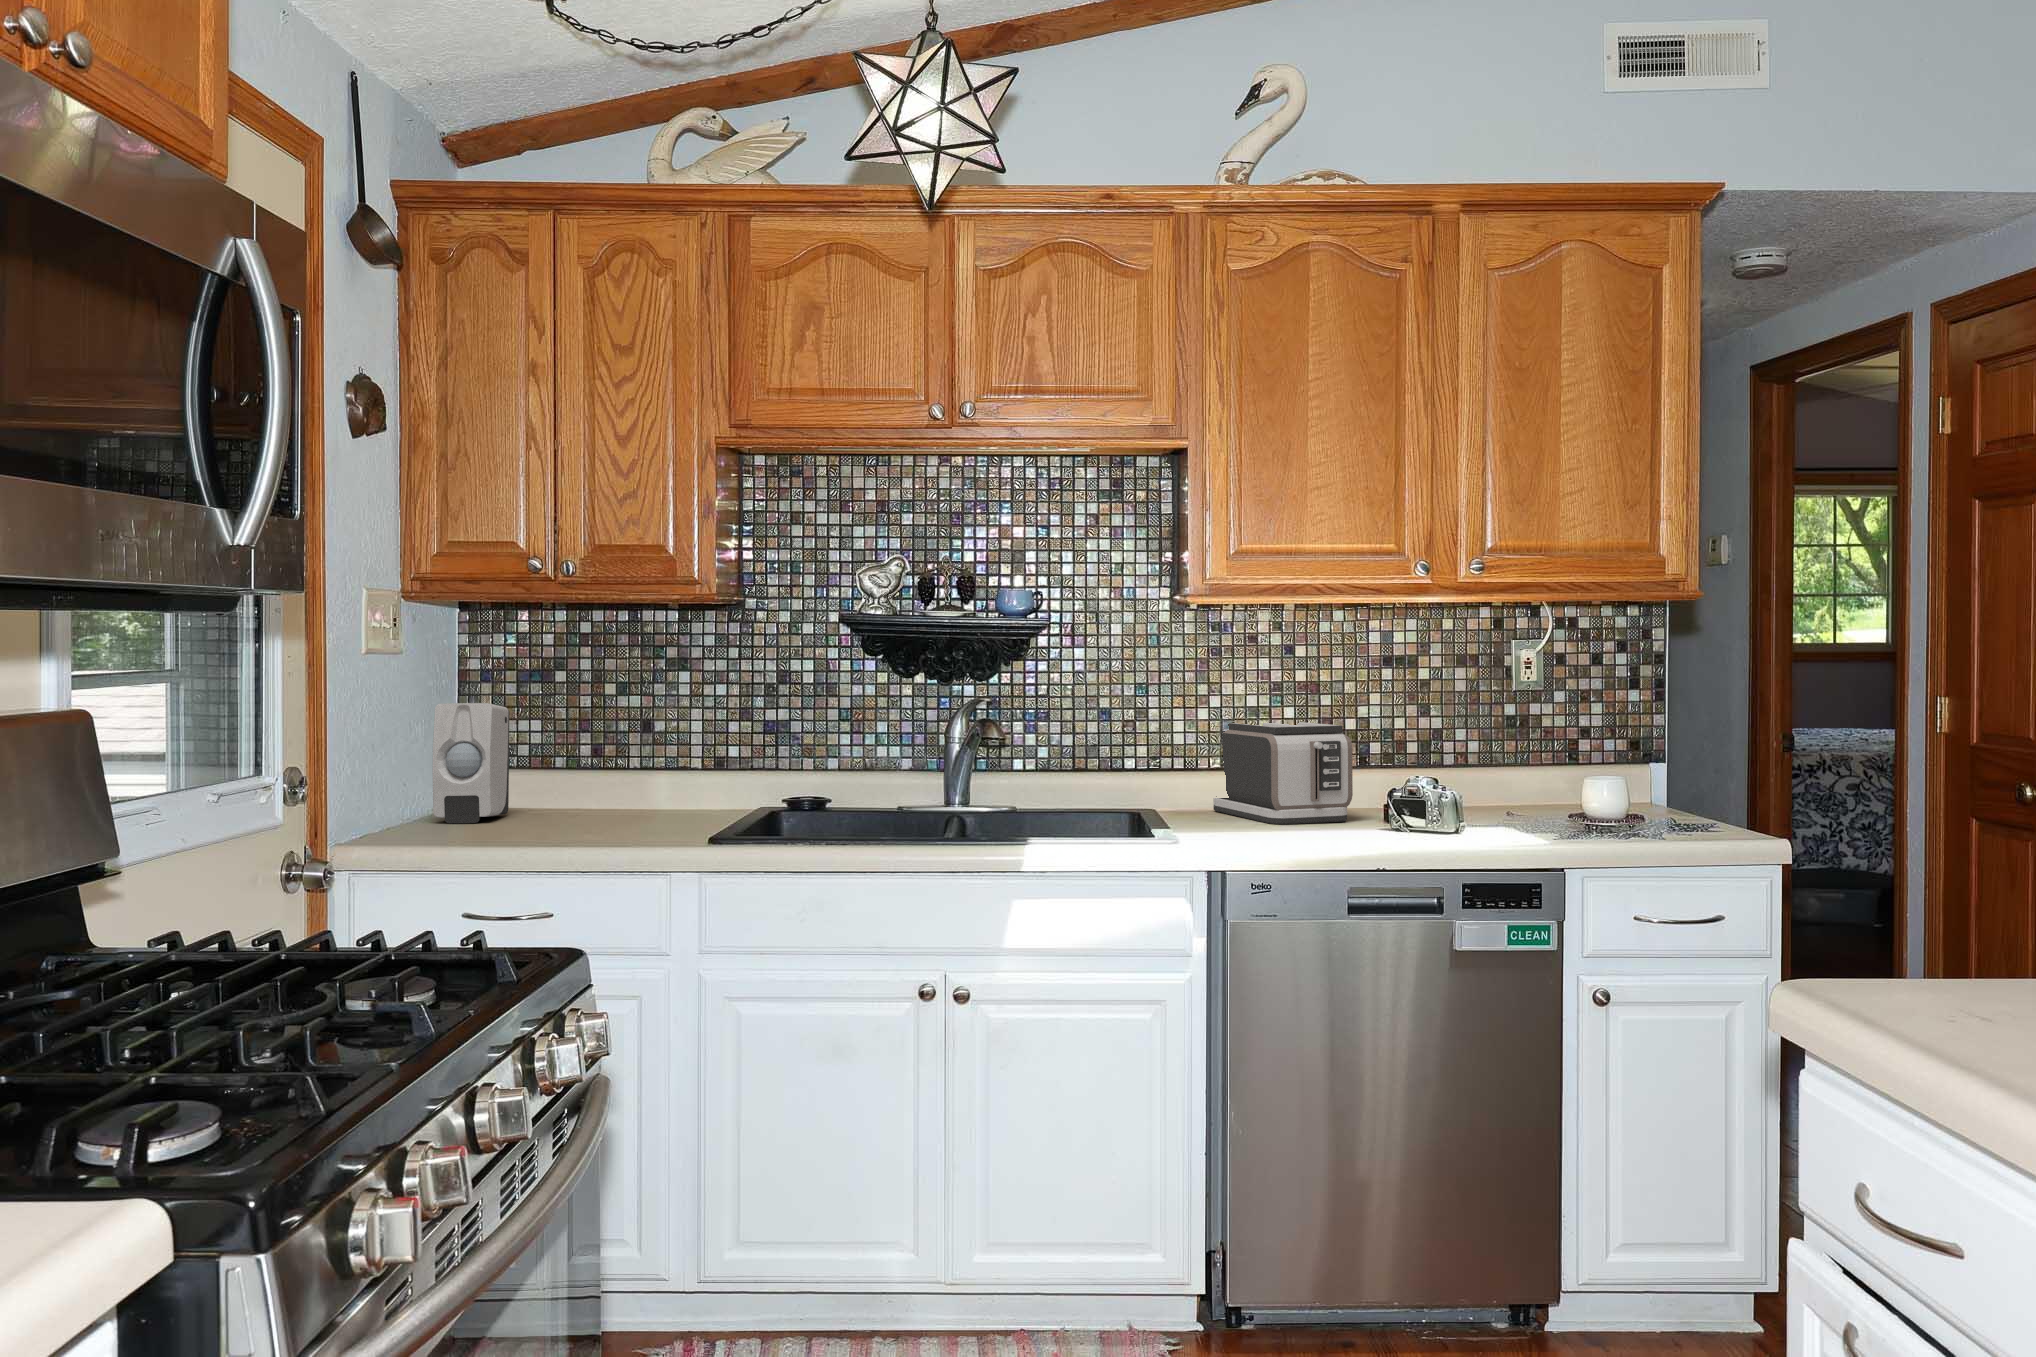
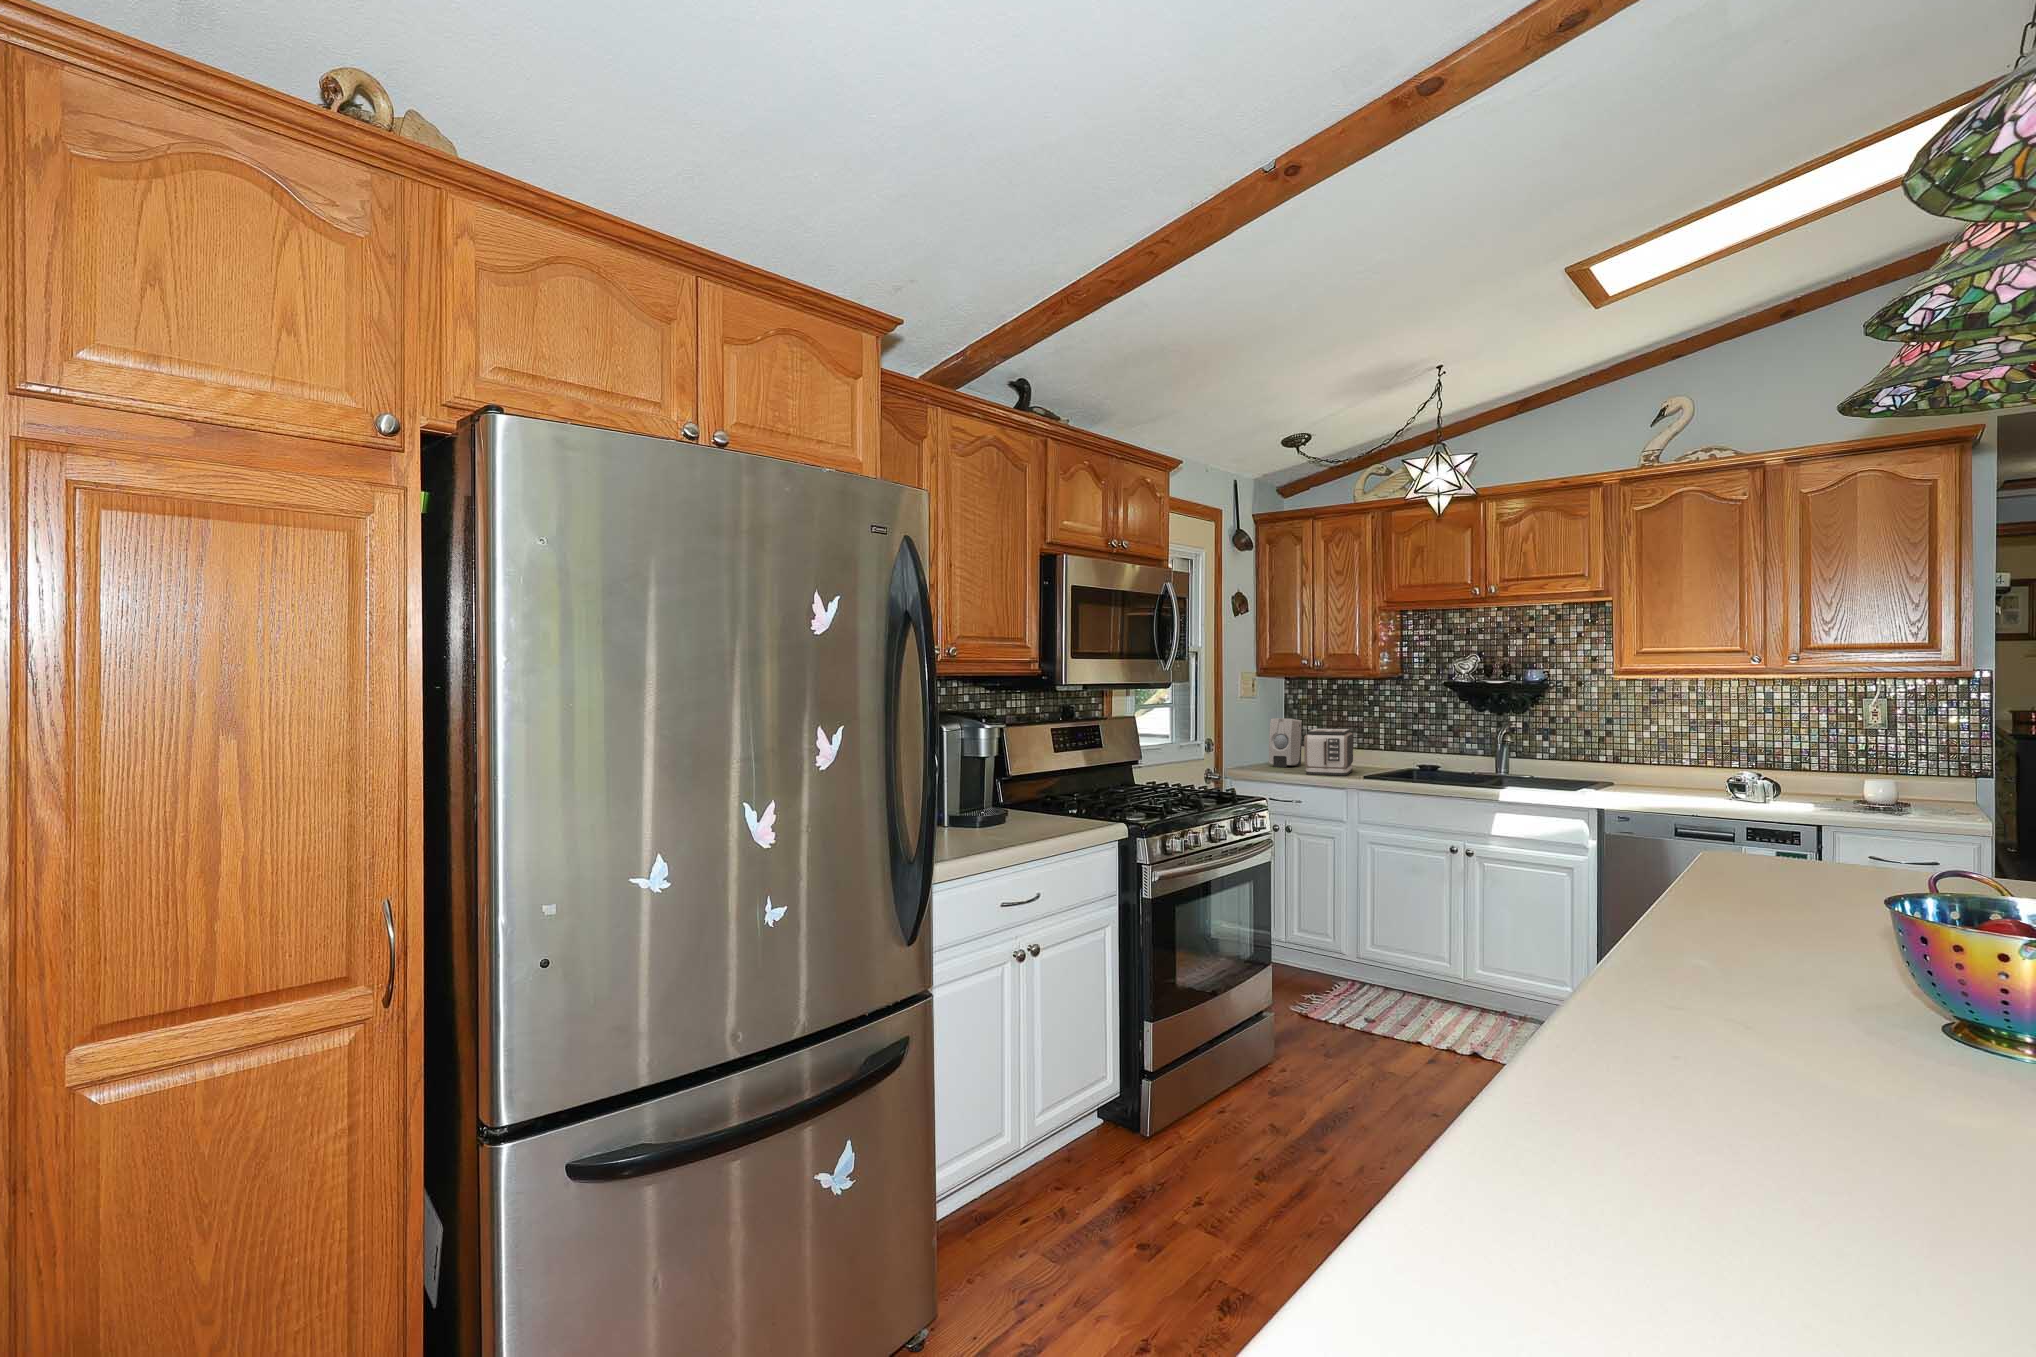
toaster: present [1213,722,1353,824] -> present [1304,729,1353,776]

